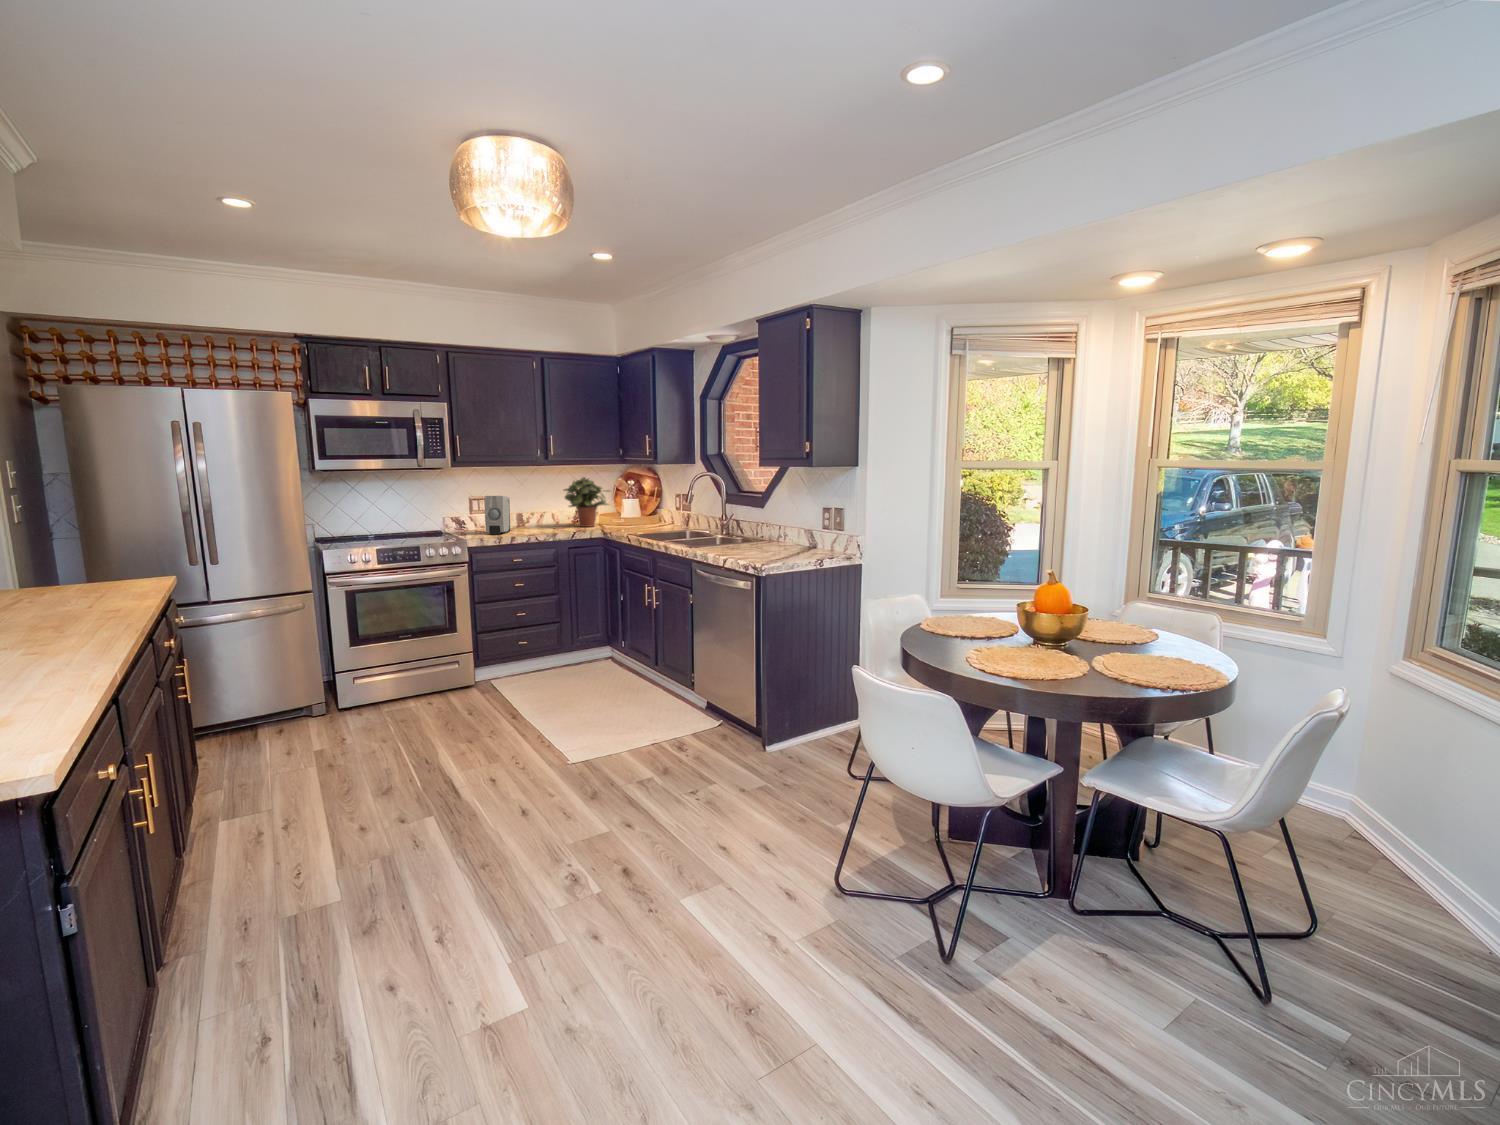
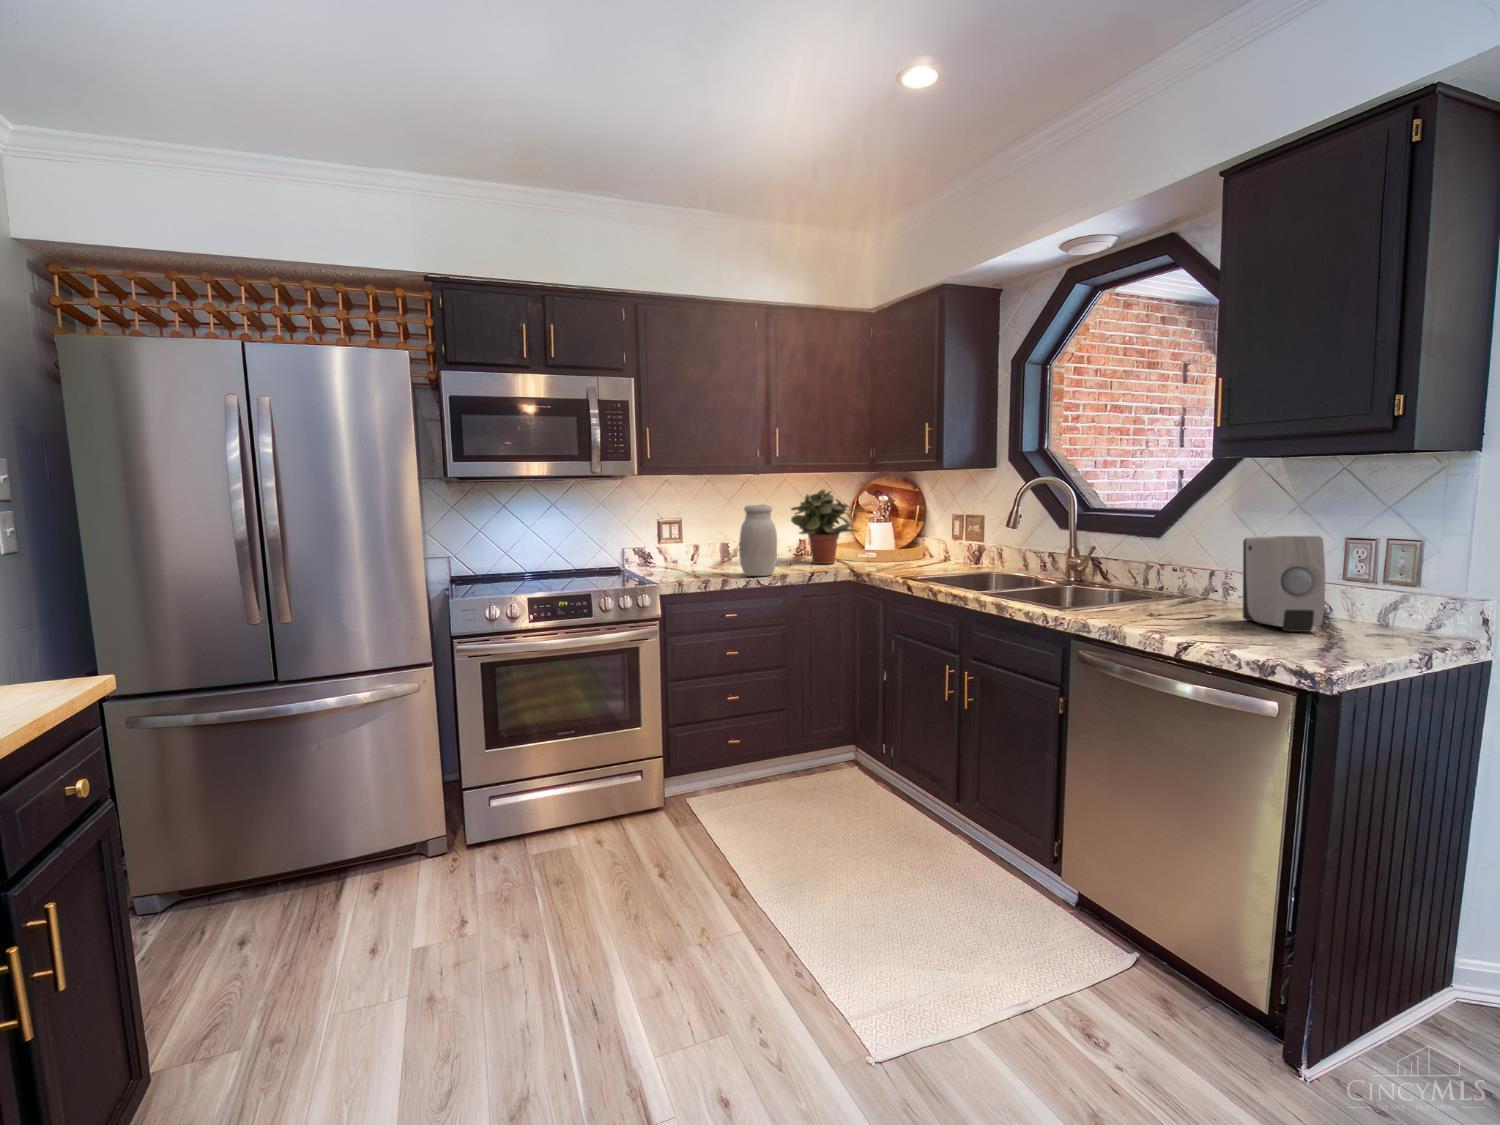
jar: none [523,488,549,534] -> present [739,505,777,576]
soap dispenser: present [485,496,510,534] -> present [1243,536,1325,632]

